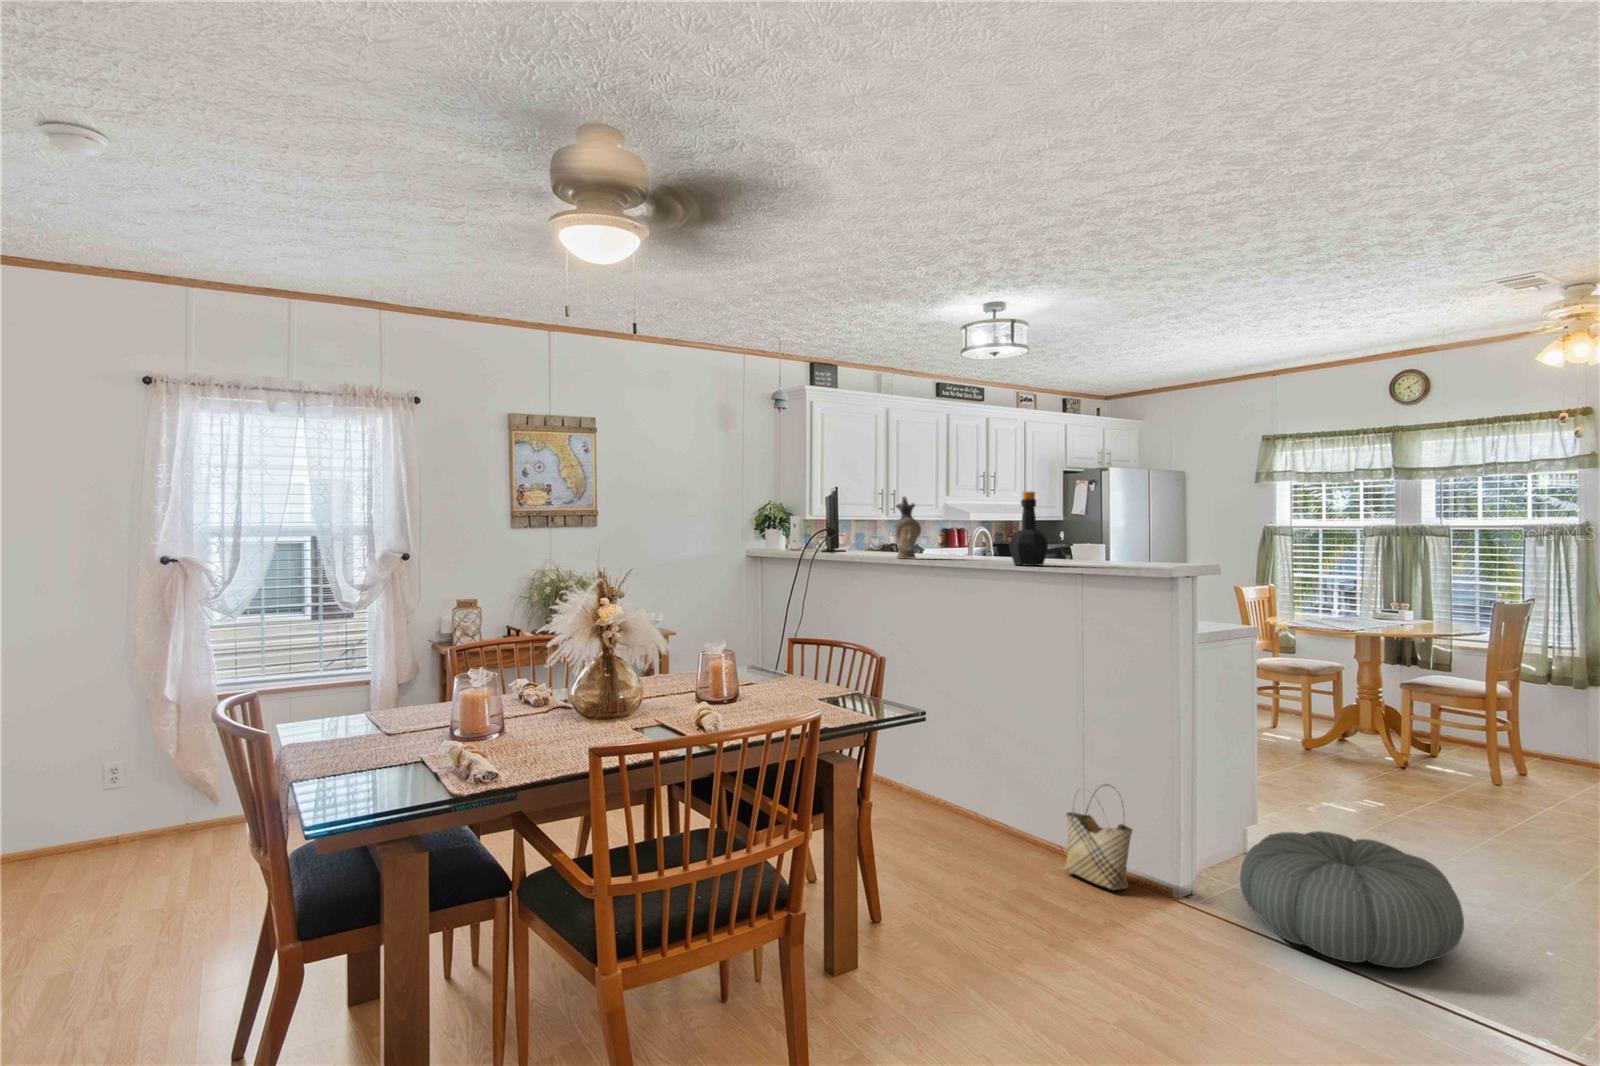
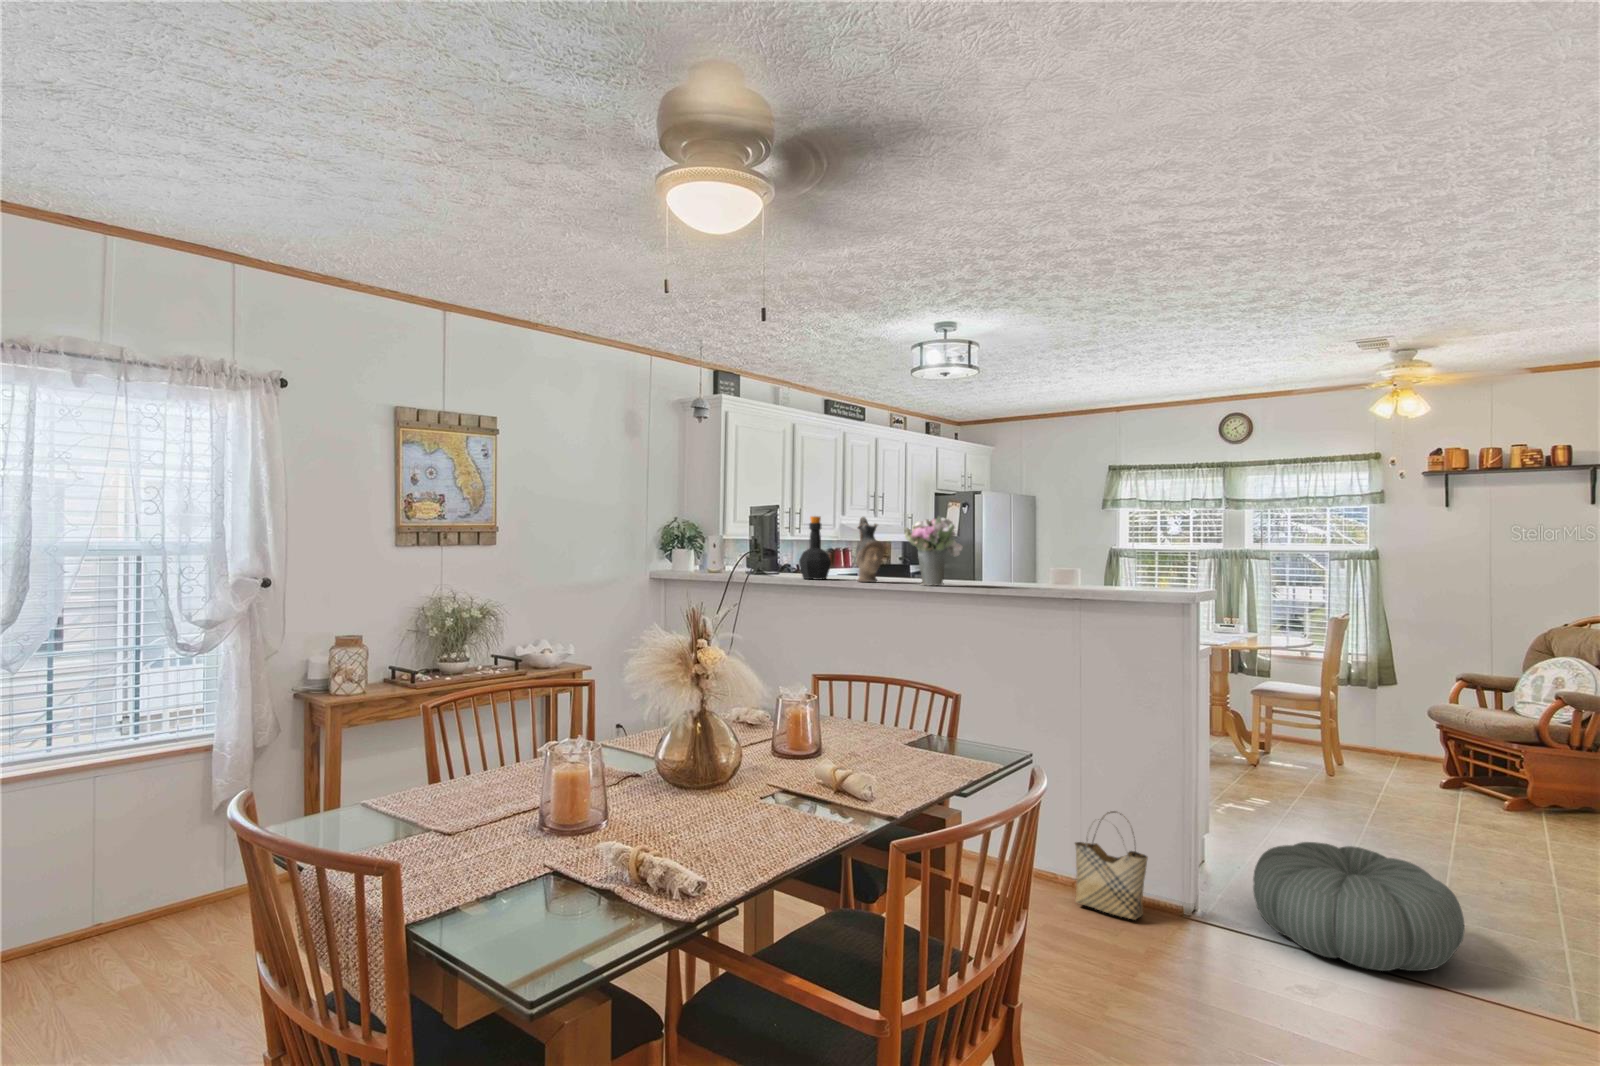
bottle: present [1009,492,1048,566] -> present [799,516,831,580]
flower bouquet: none [928,494,986,561] -> present [904,516,963,586]

